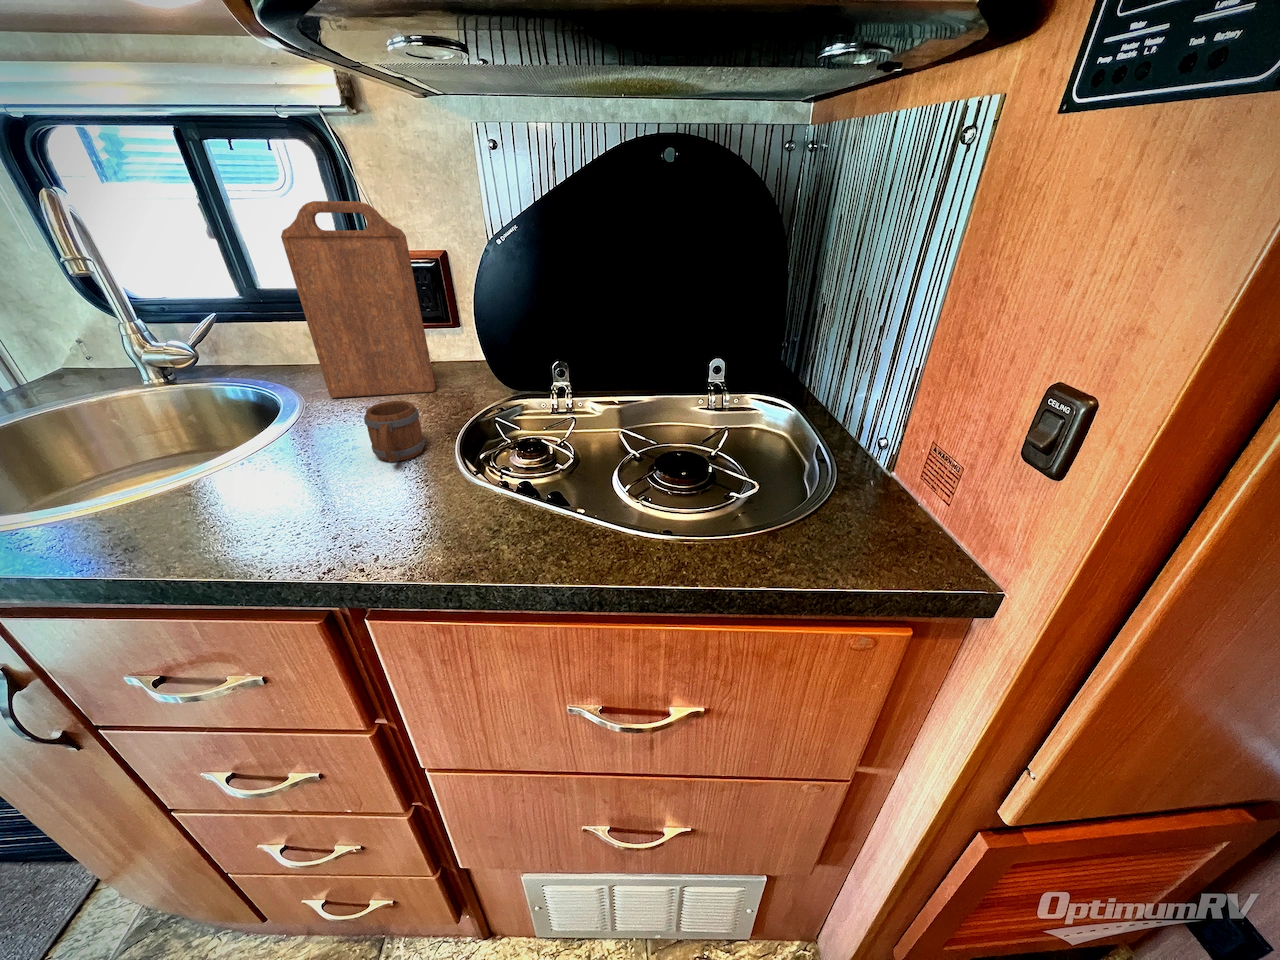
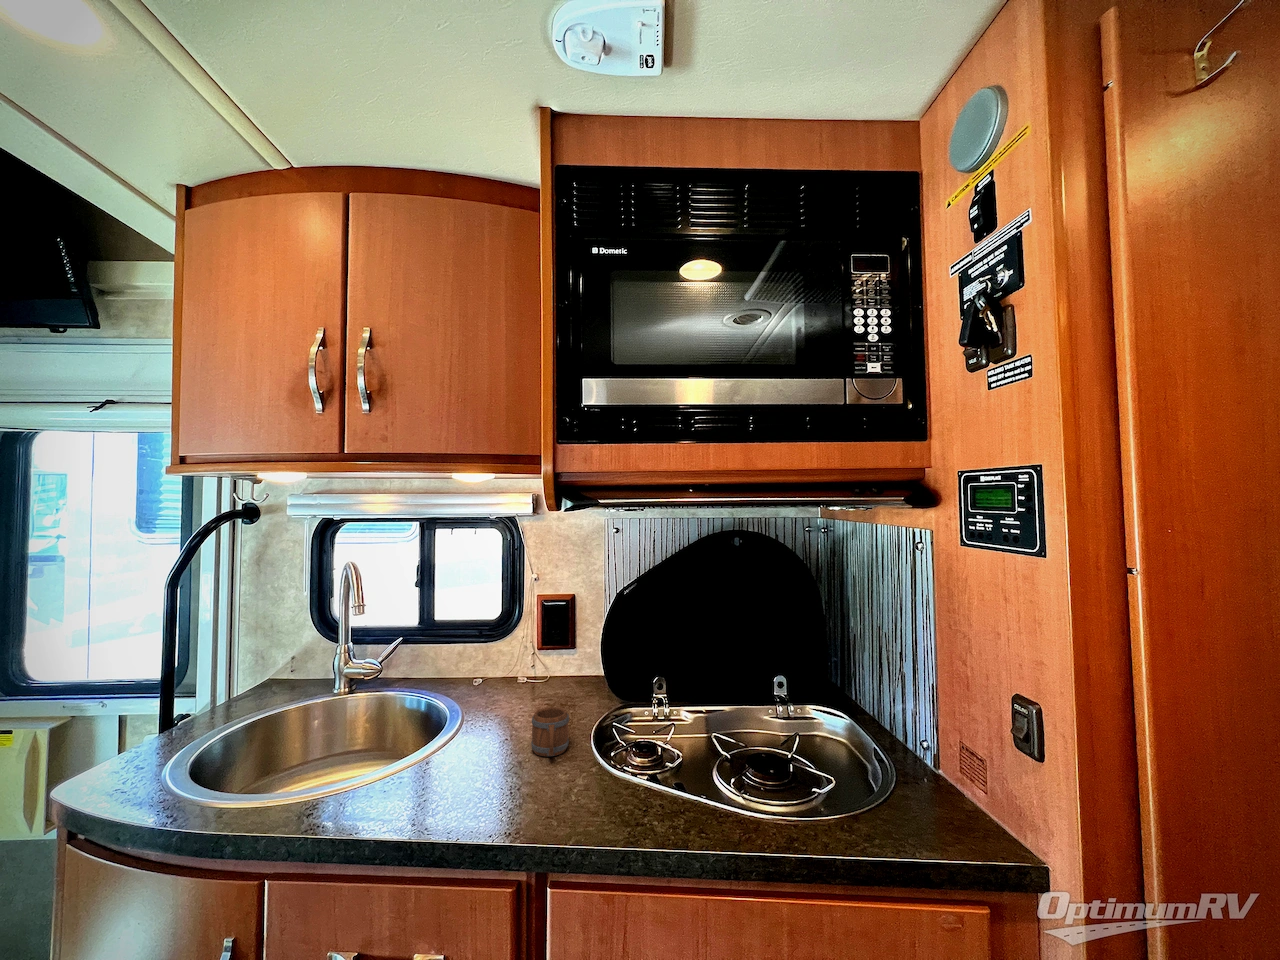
cutting board: present [281,201,435,398] -> none [480,569,560,705]

